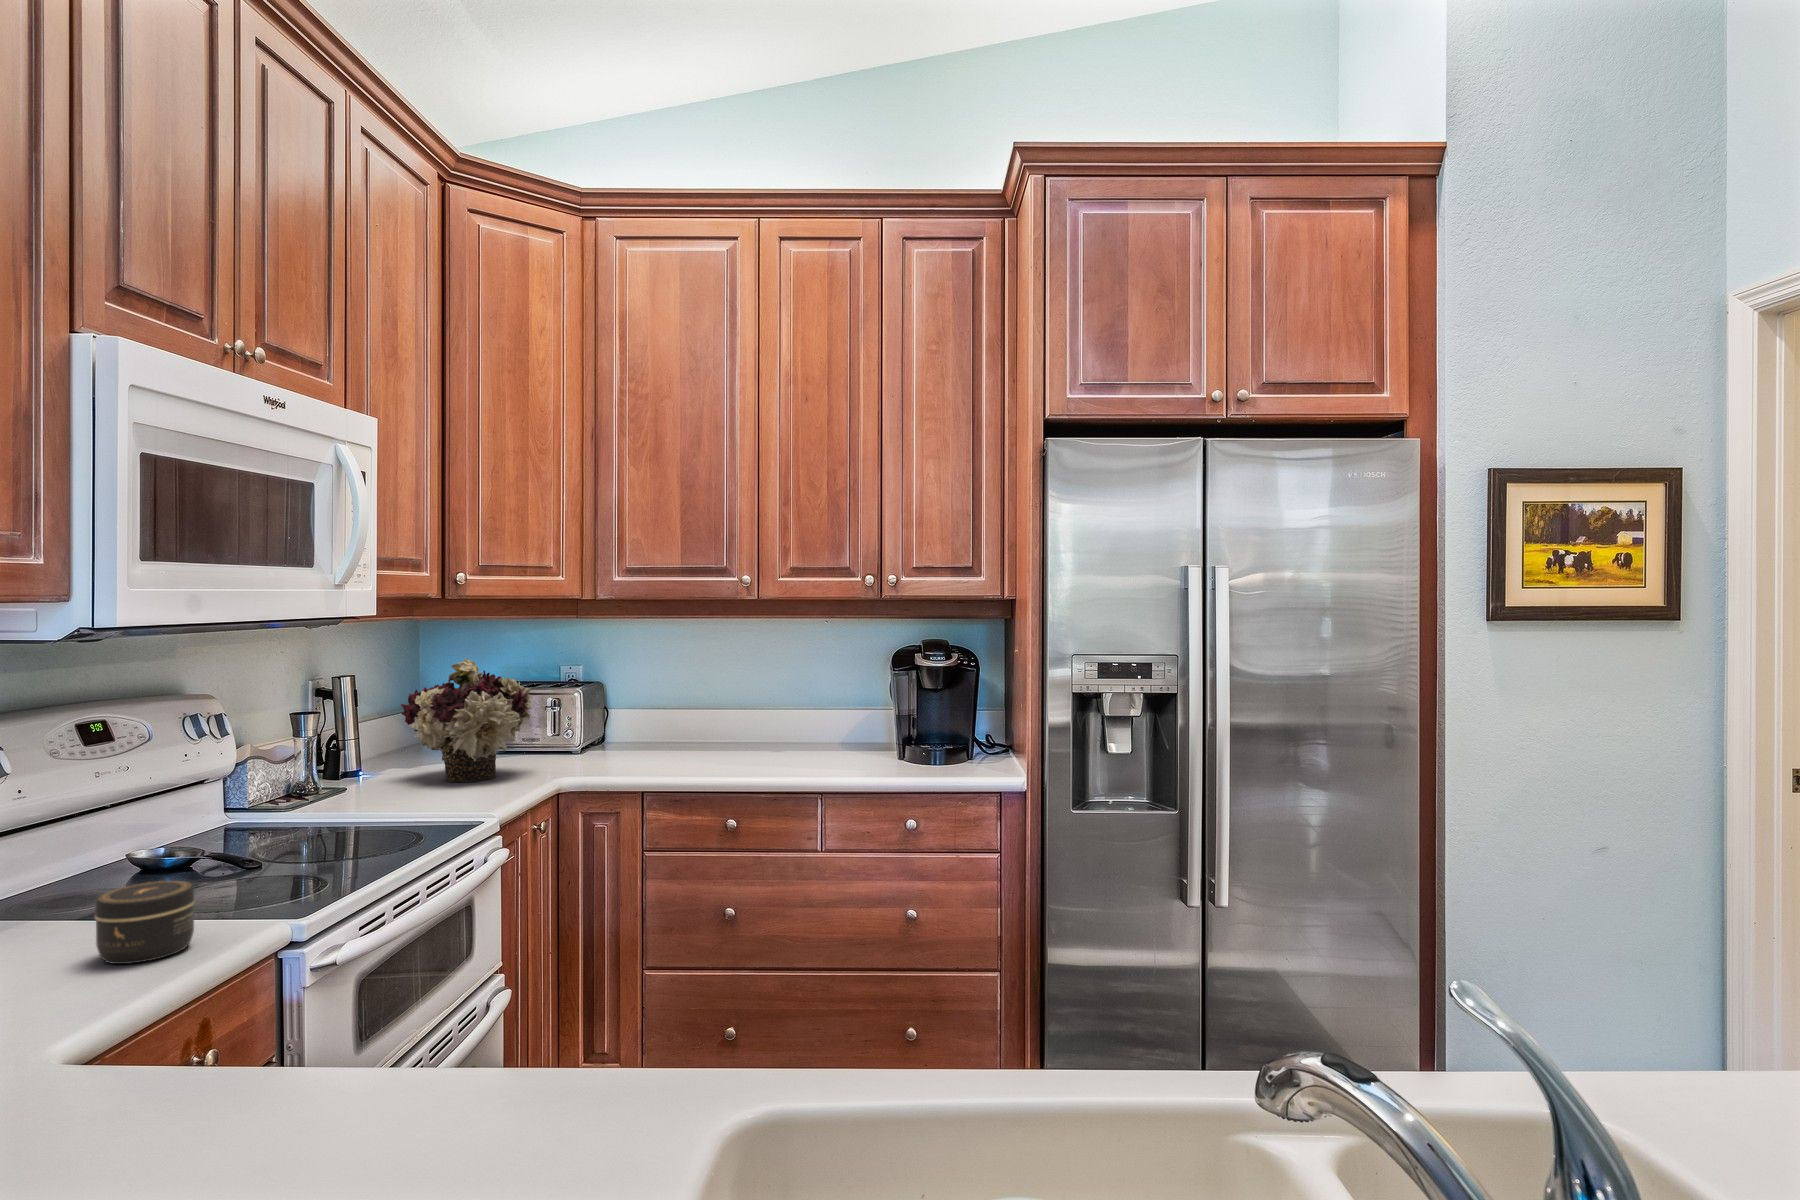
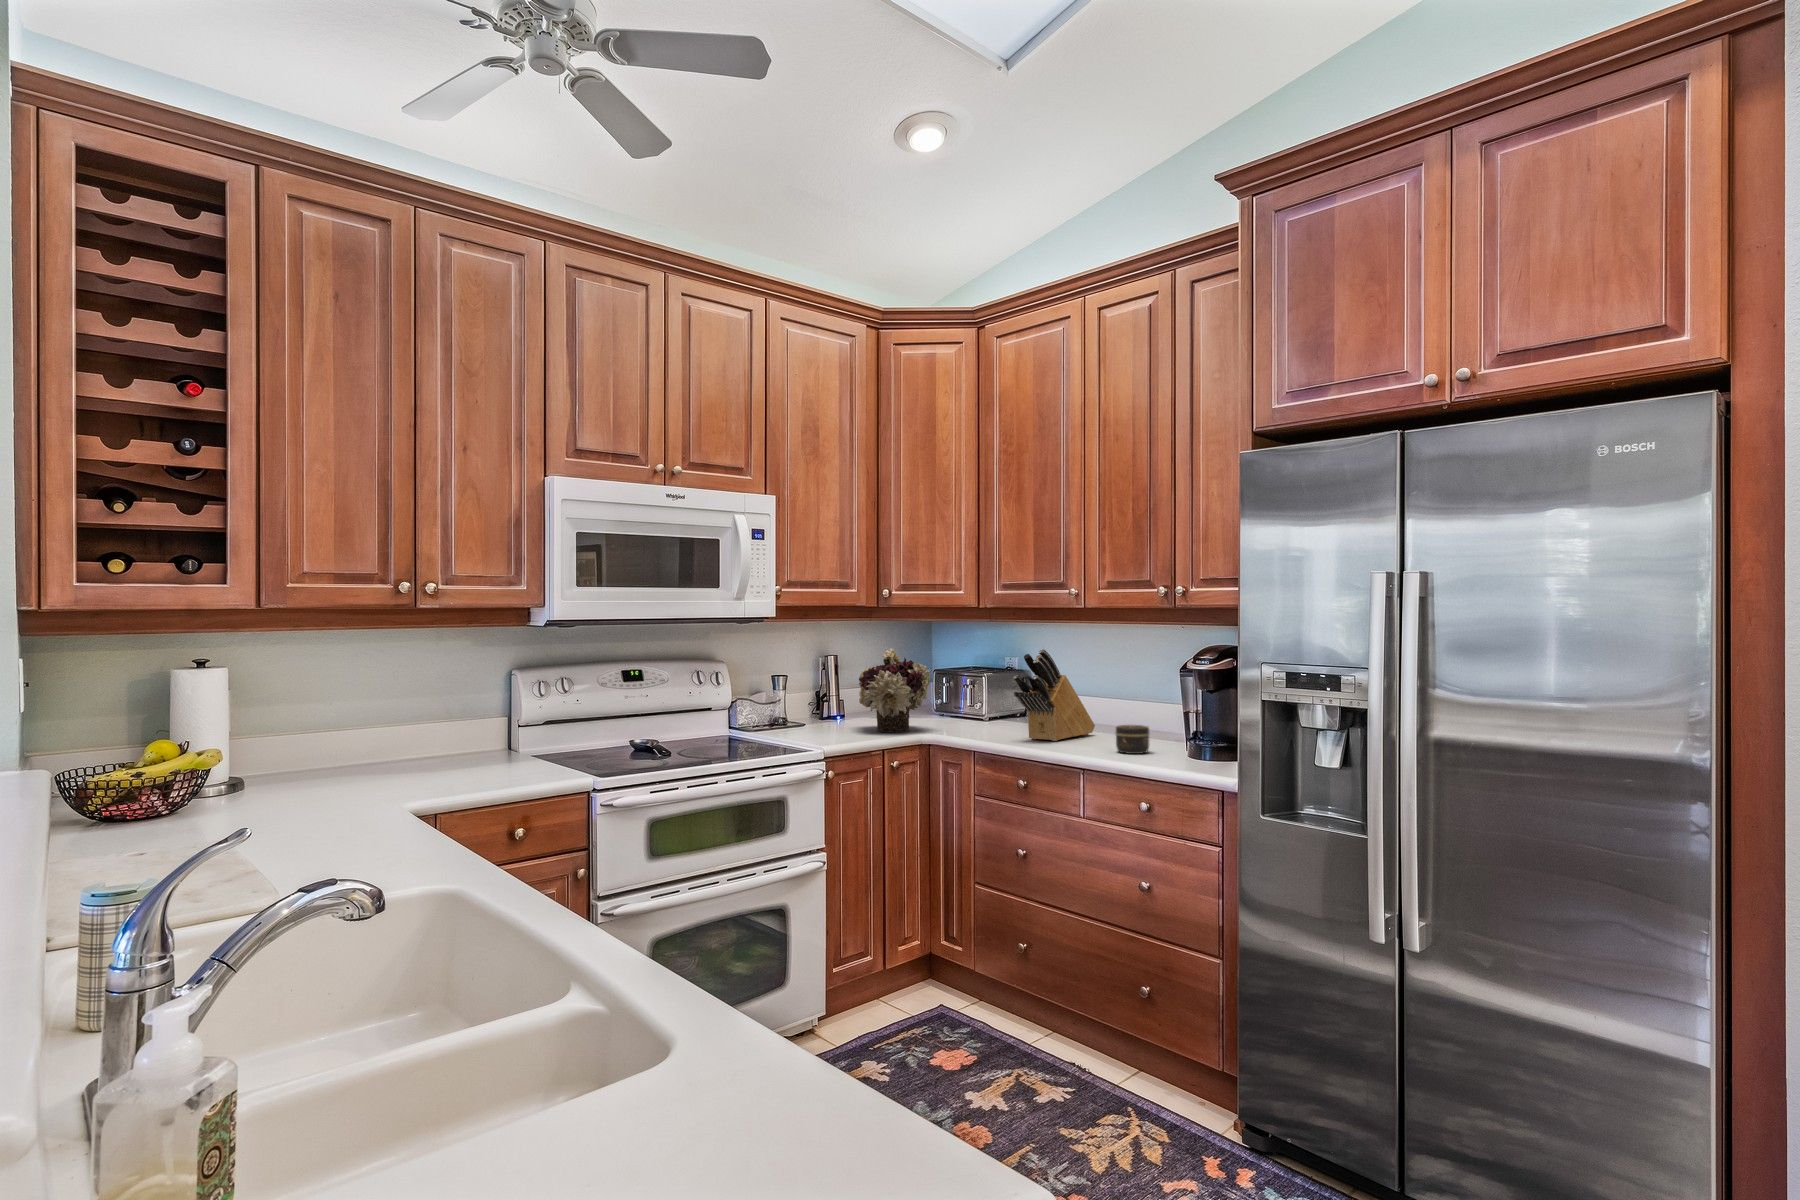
knife block: none [689,651,741,765] -> present [1013,649,1095,741]
jar: present [95,881,195,964] -> present [1116,725,1149,754]

